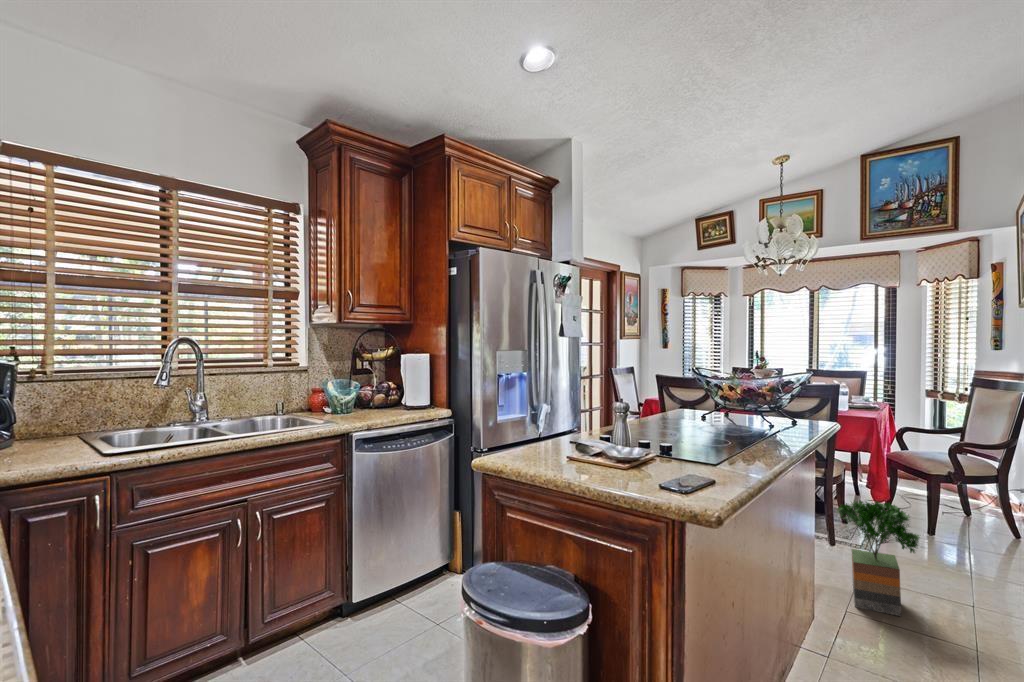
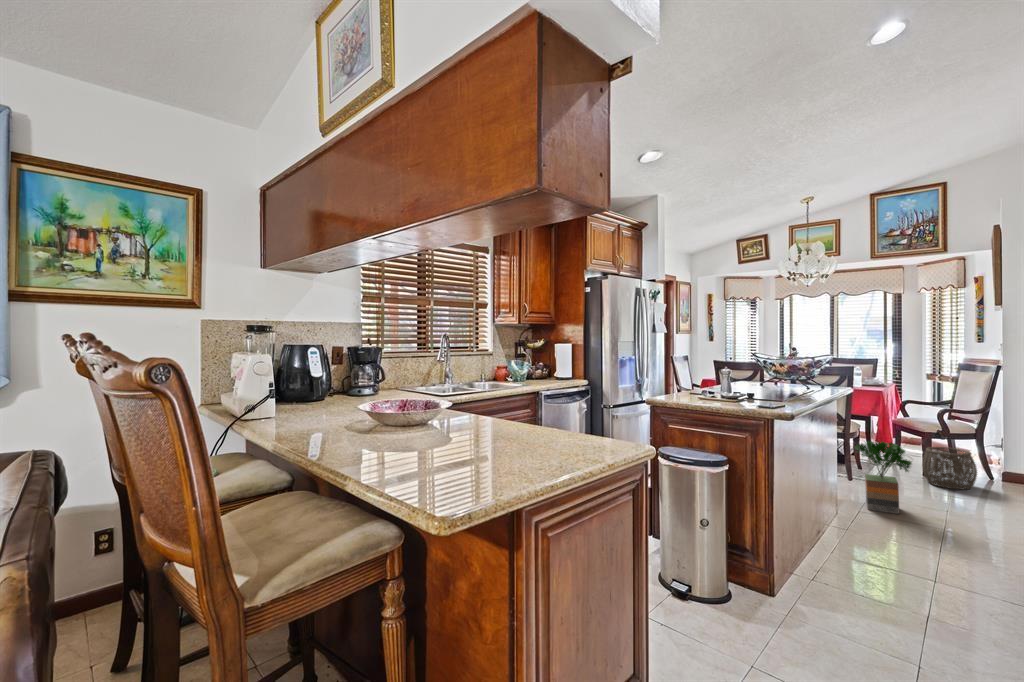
woven basket: none [929,498,1005,563] -> present [922,447,977,490]

